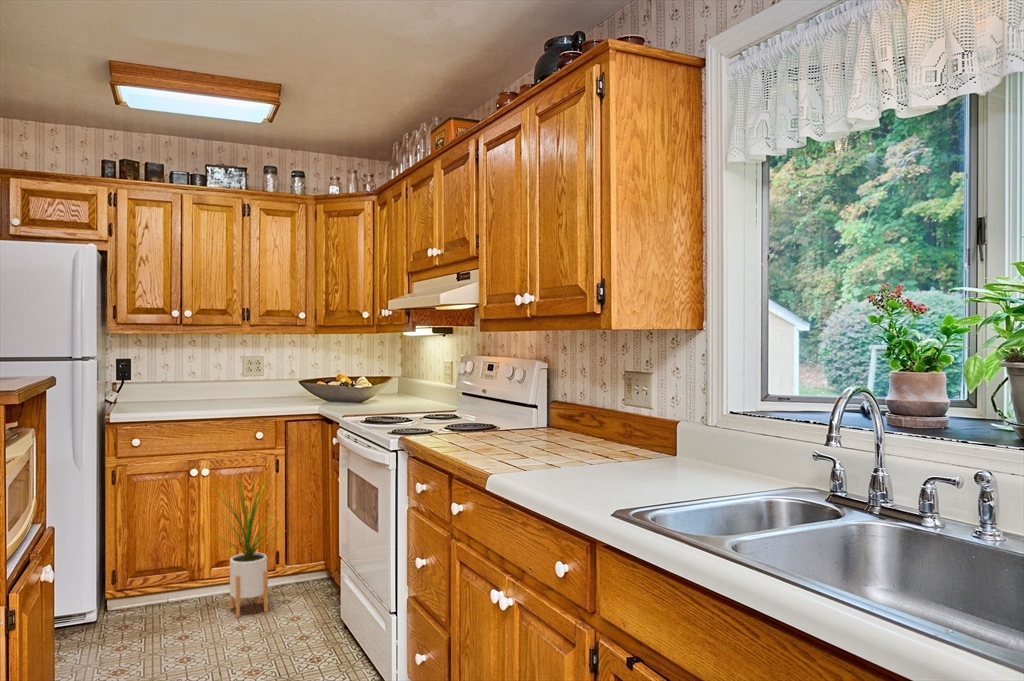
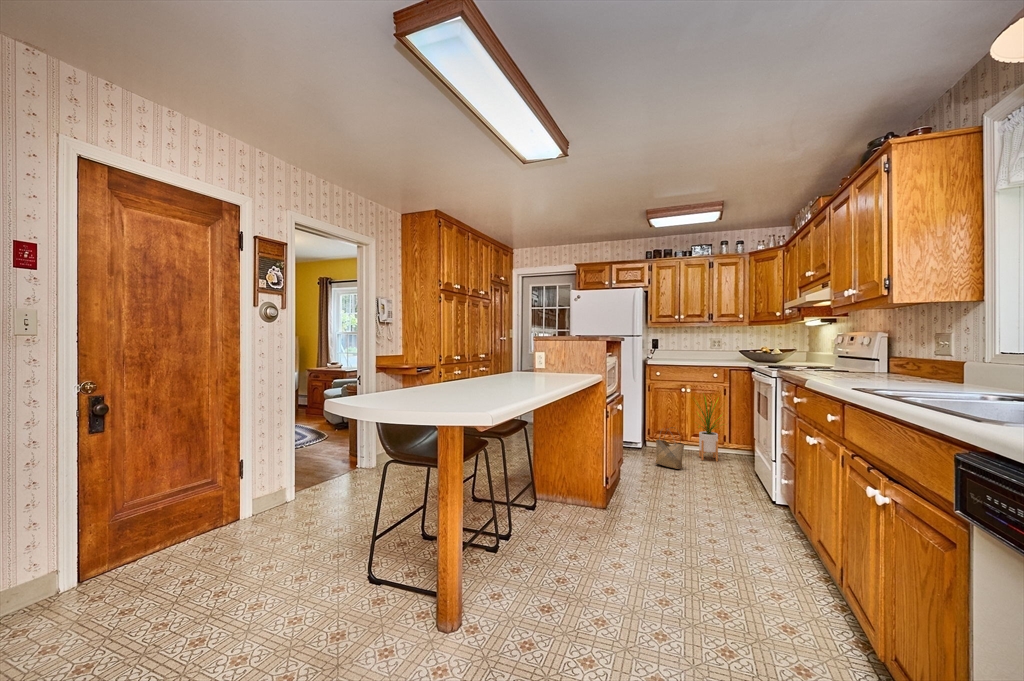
woven basket: none [137,566,205,659] -> present [655,427,684,469]

